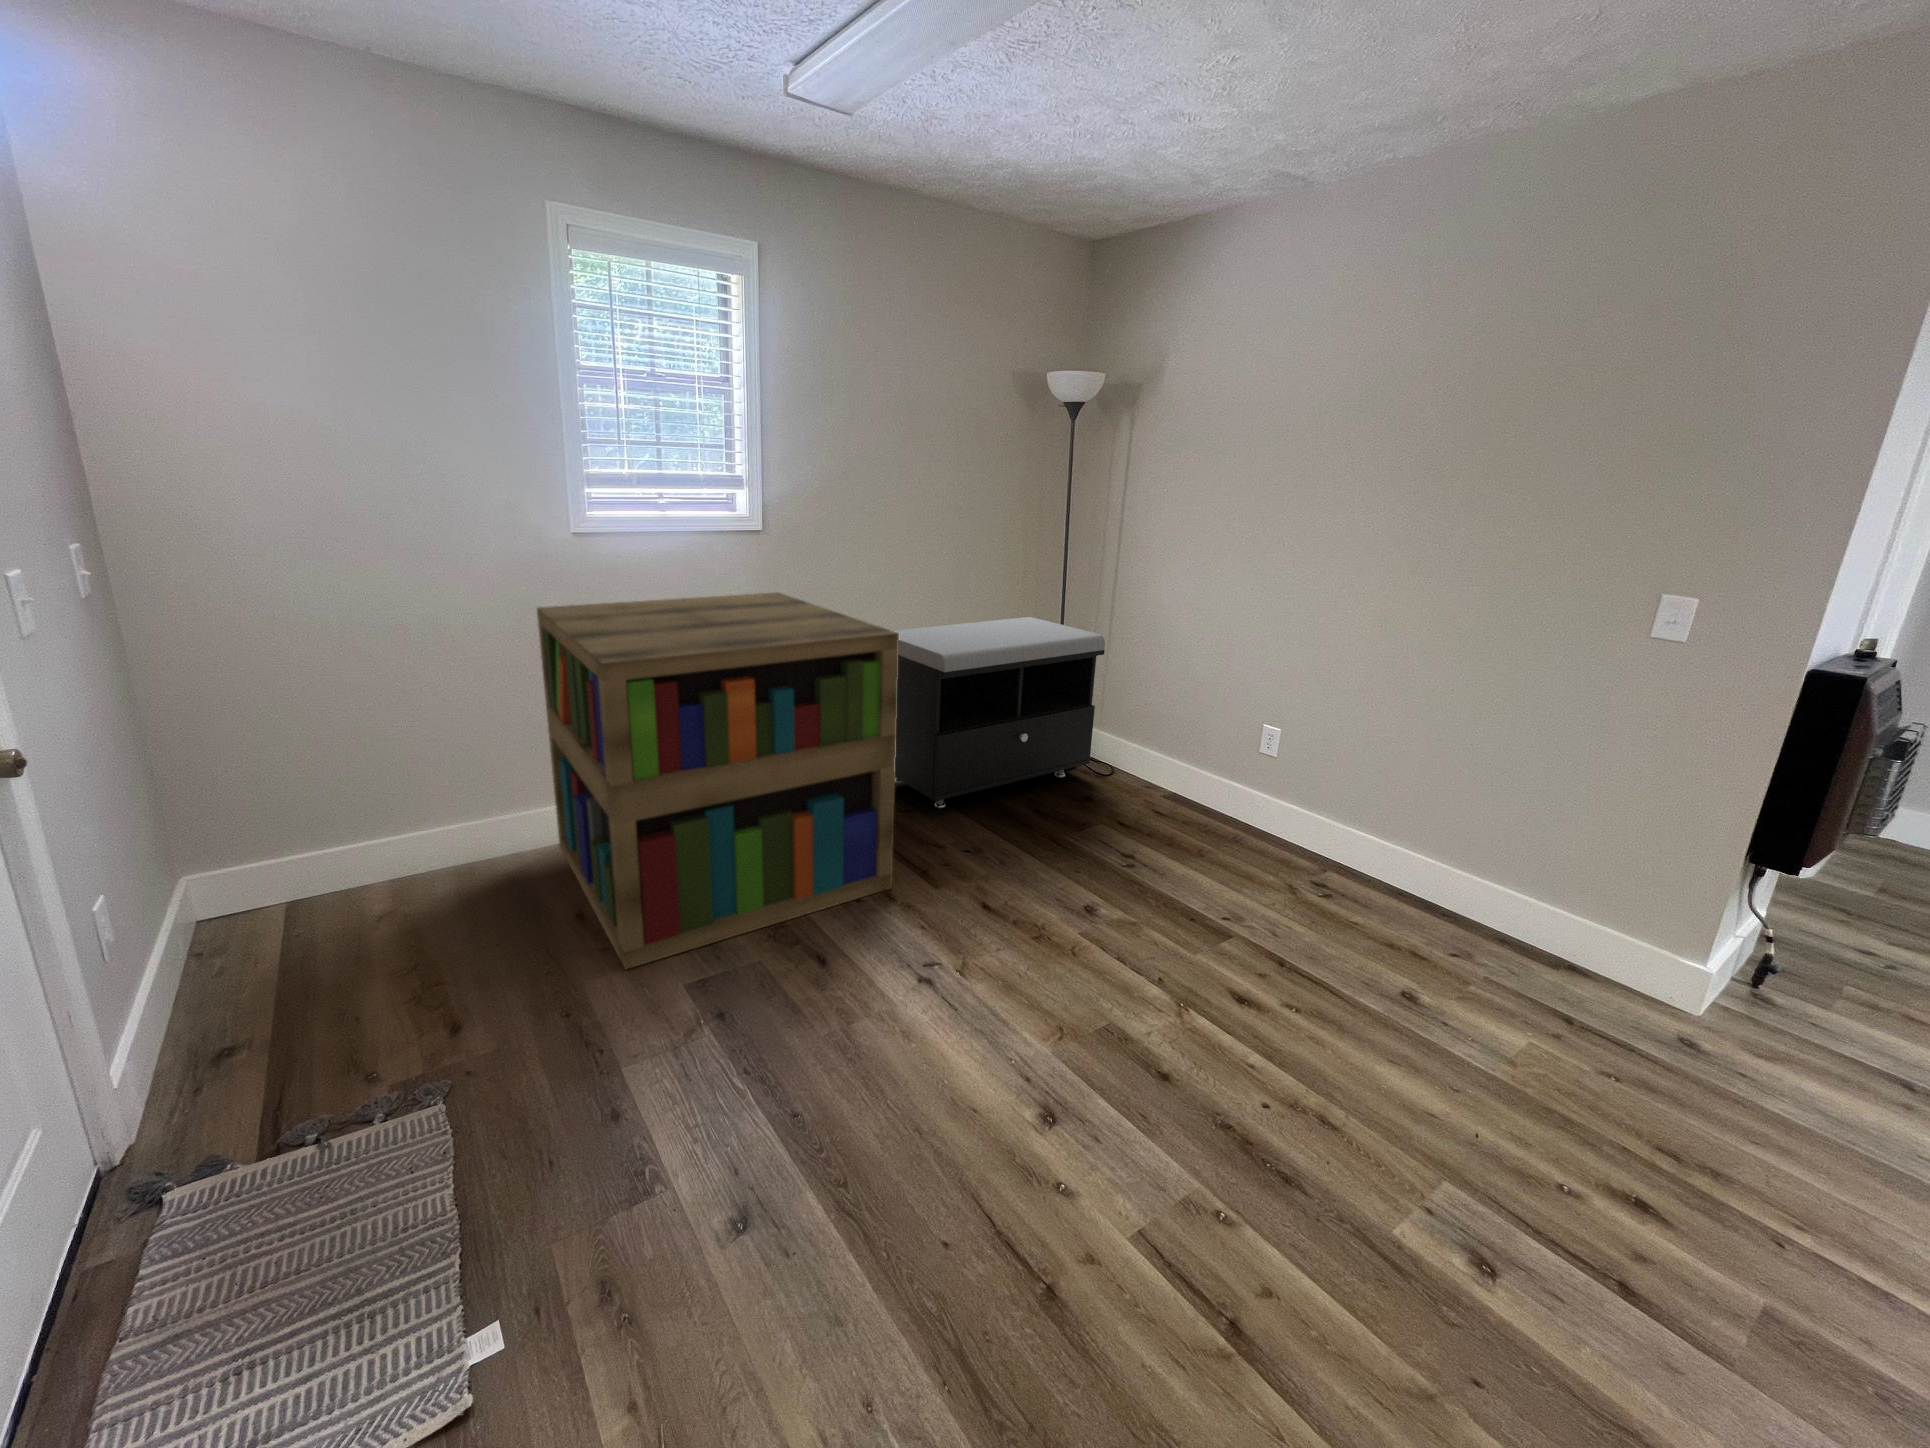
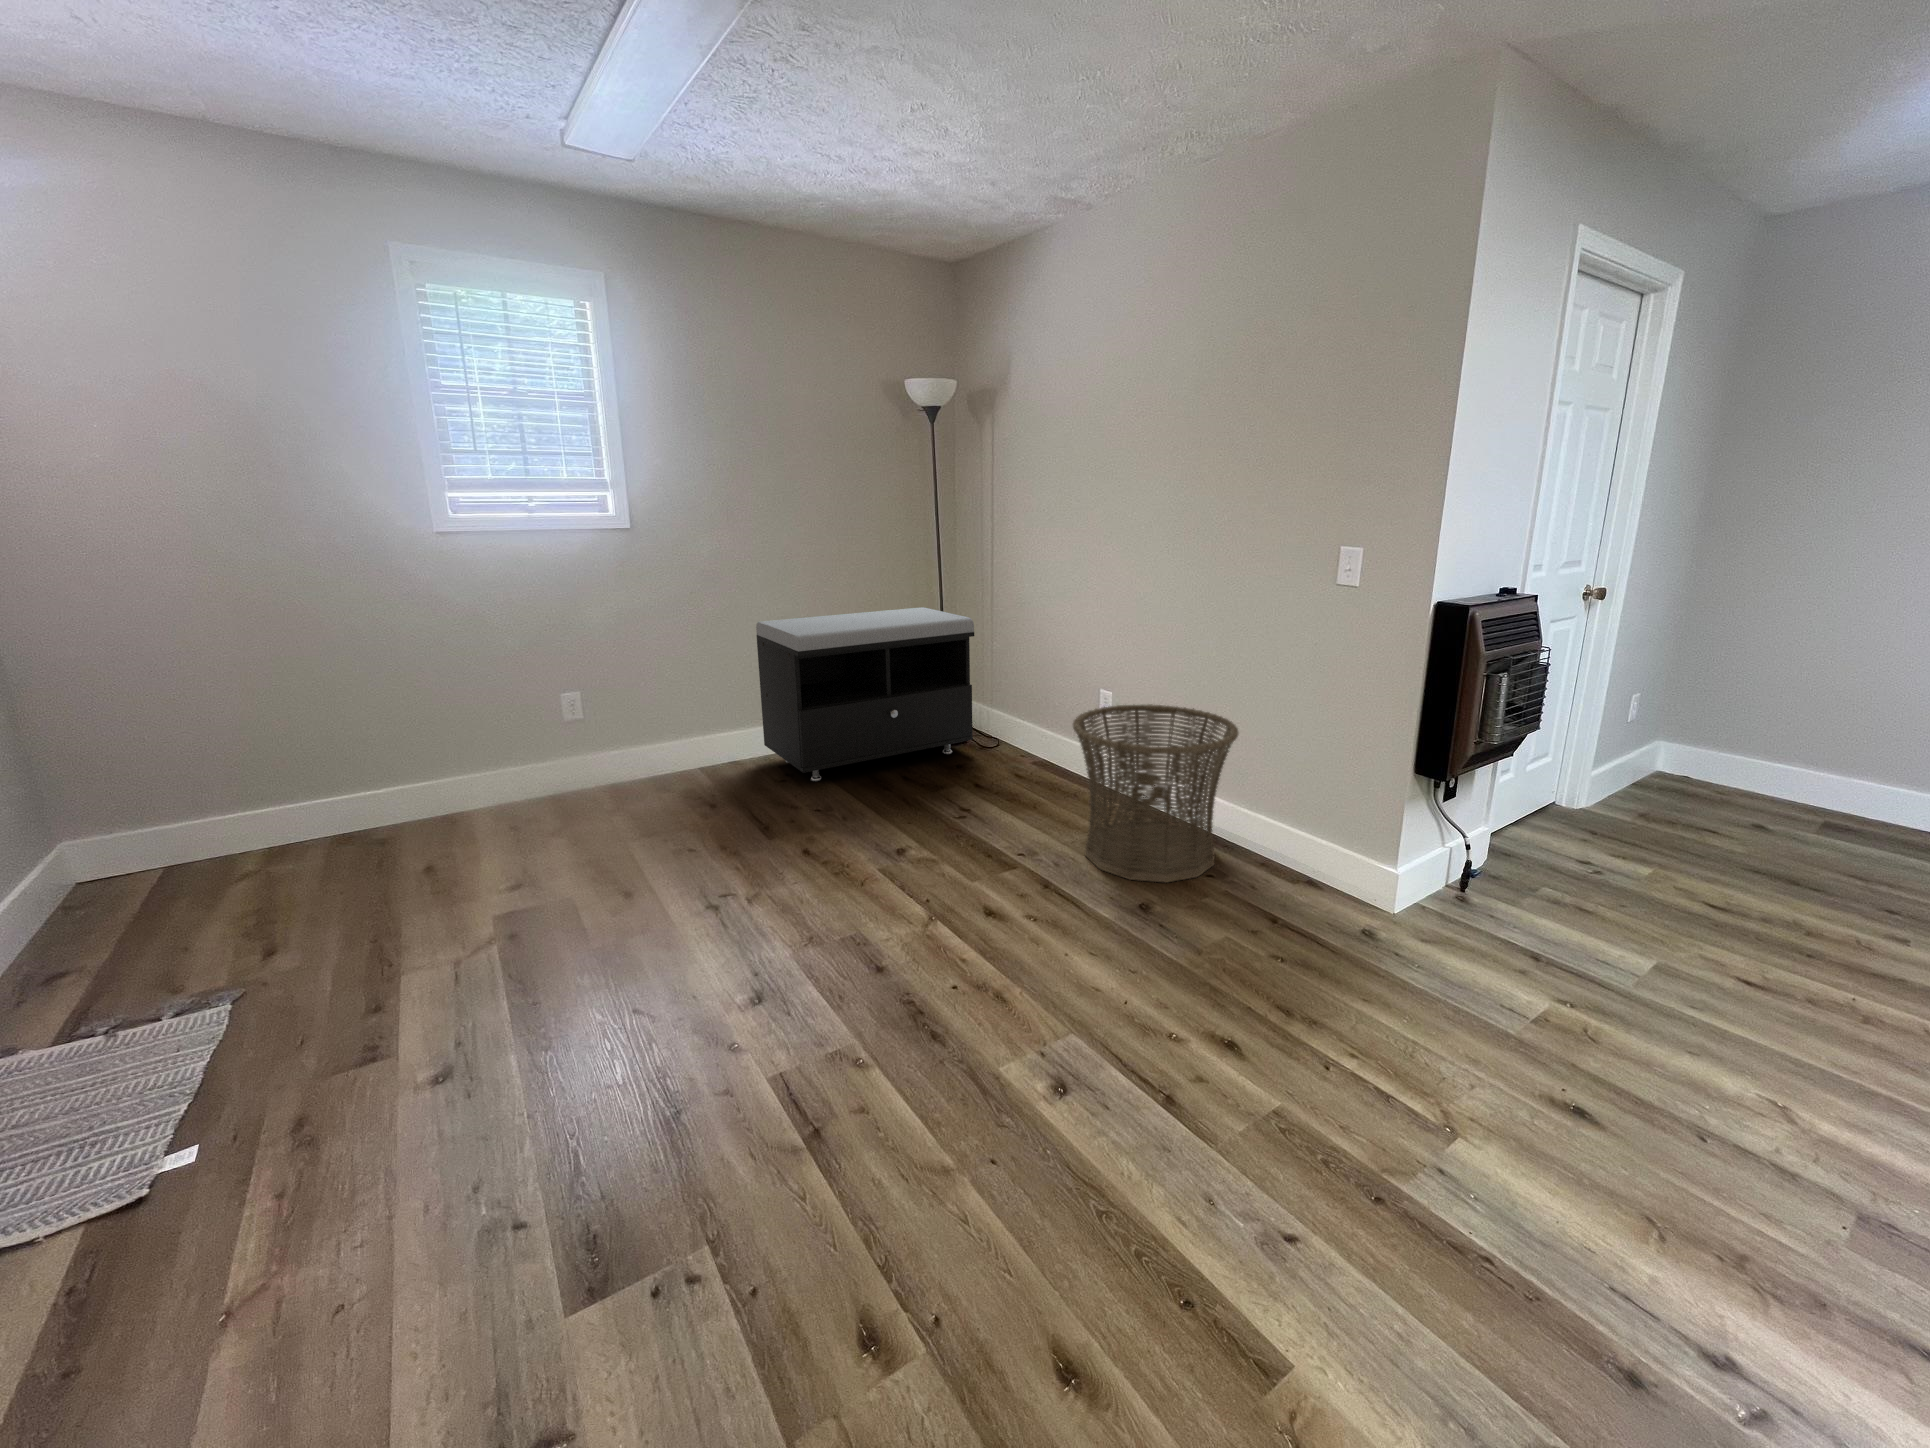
bookshelf: present [537,593,898,969] -> none [397,585,729,909]
basket: none [1285,749,1500,960] -> present [1073,704,1238,882]

